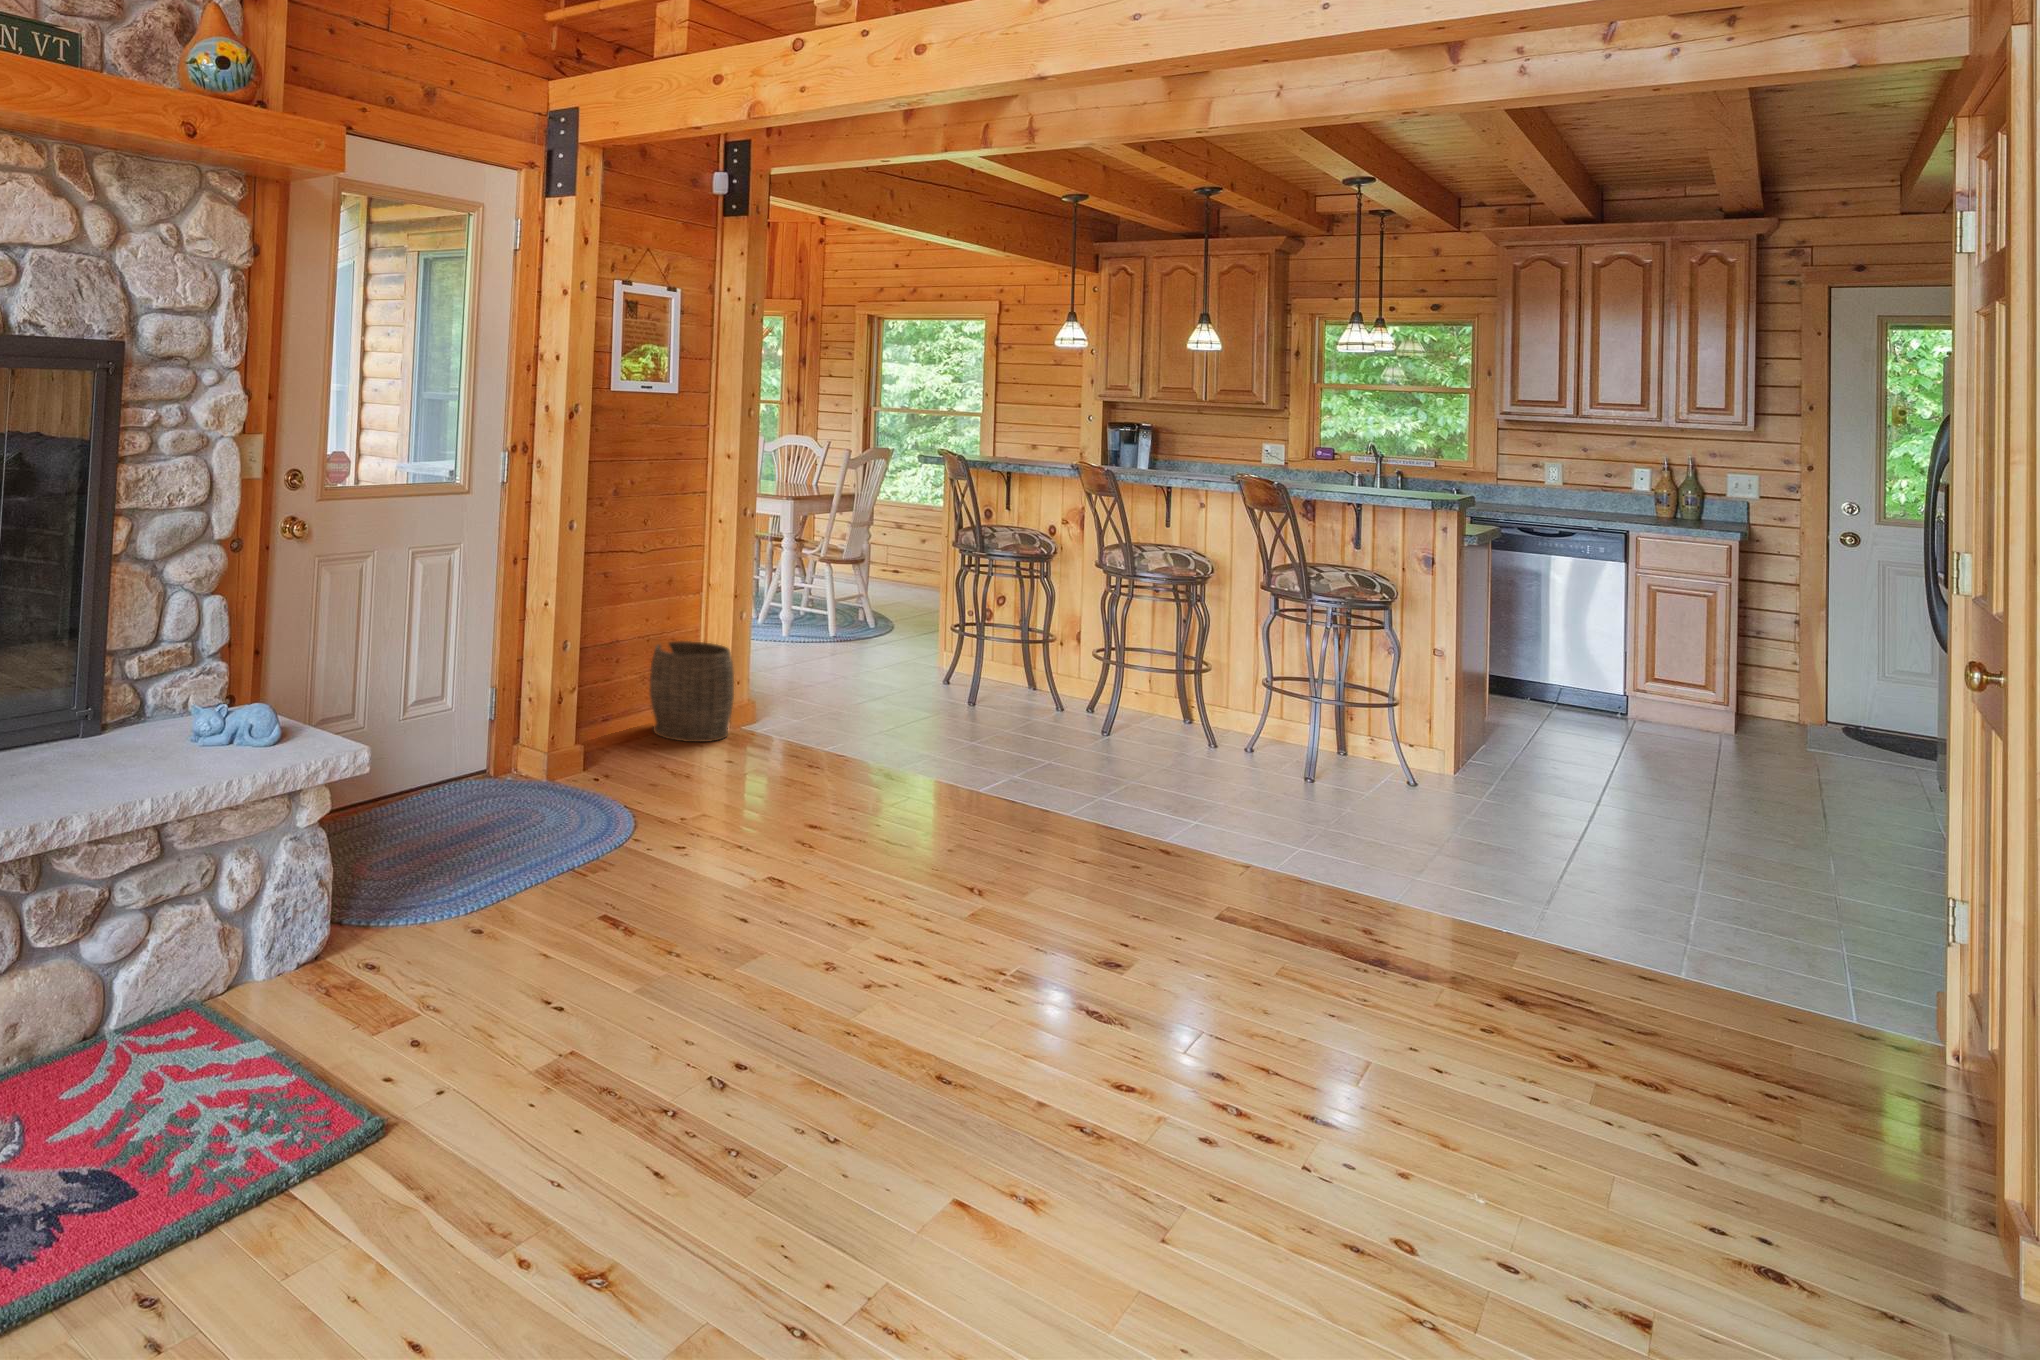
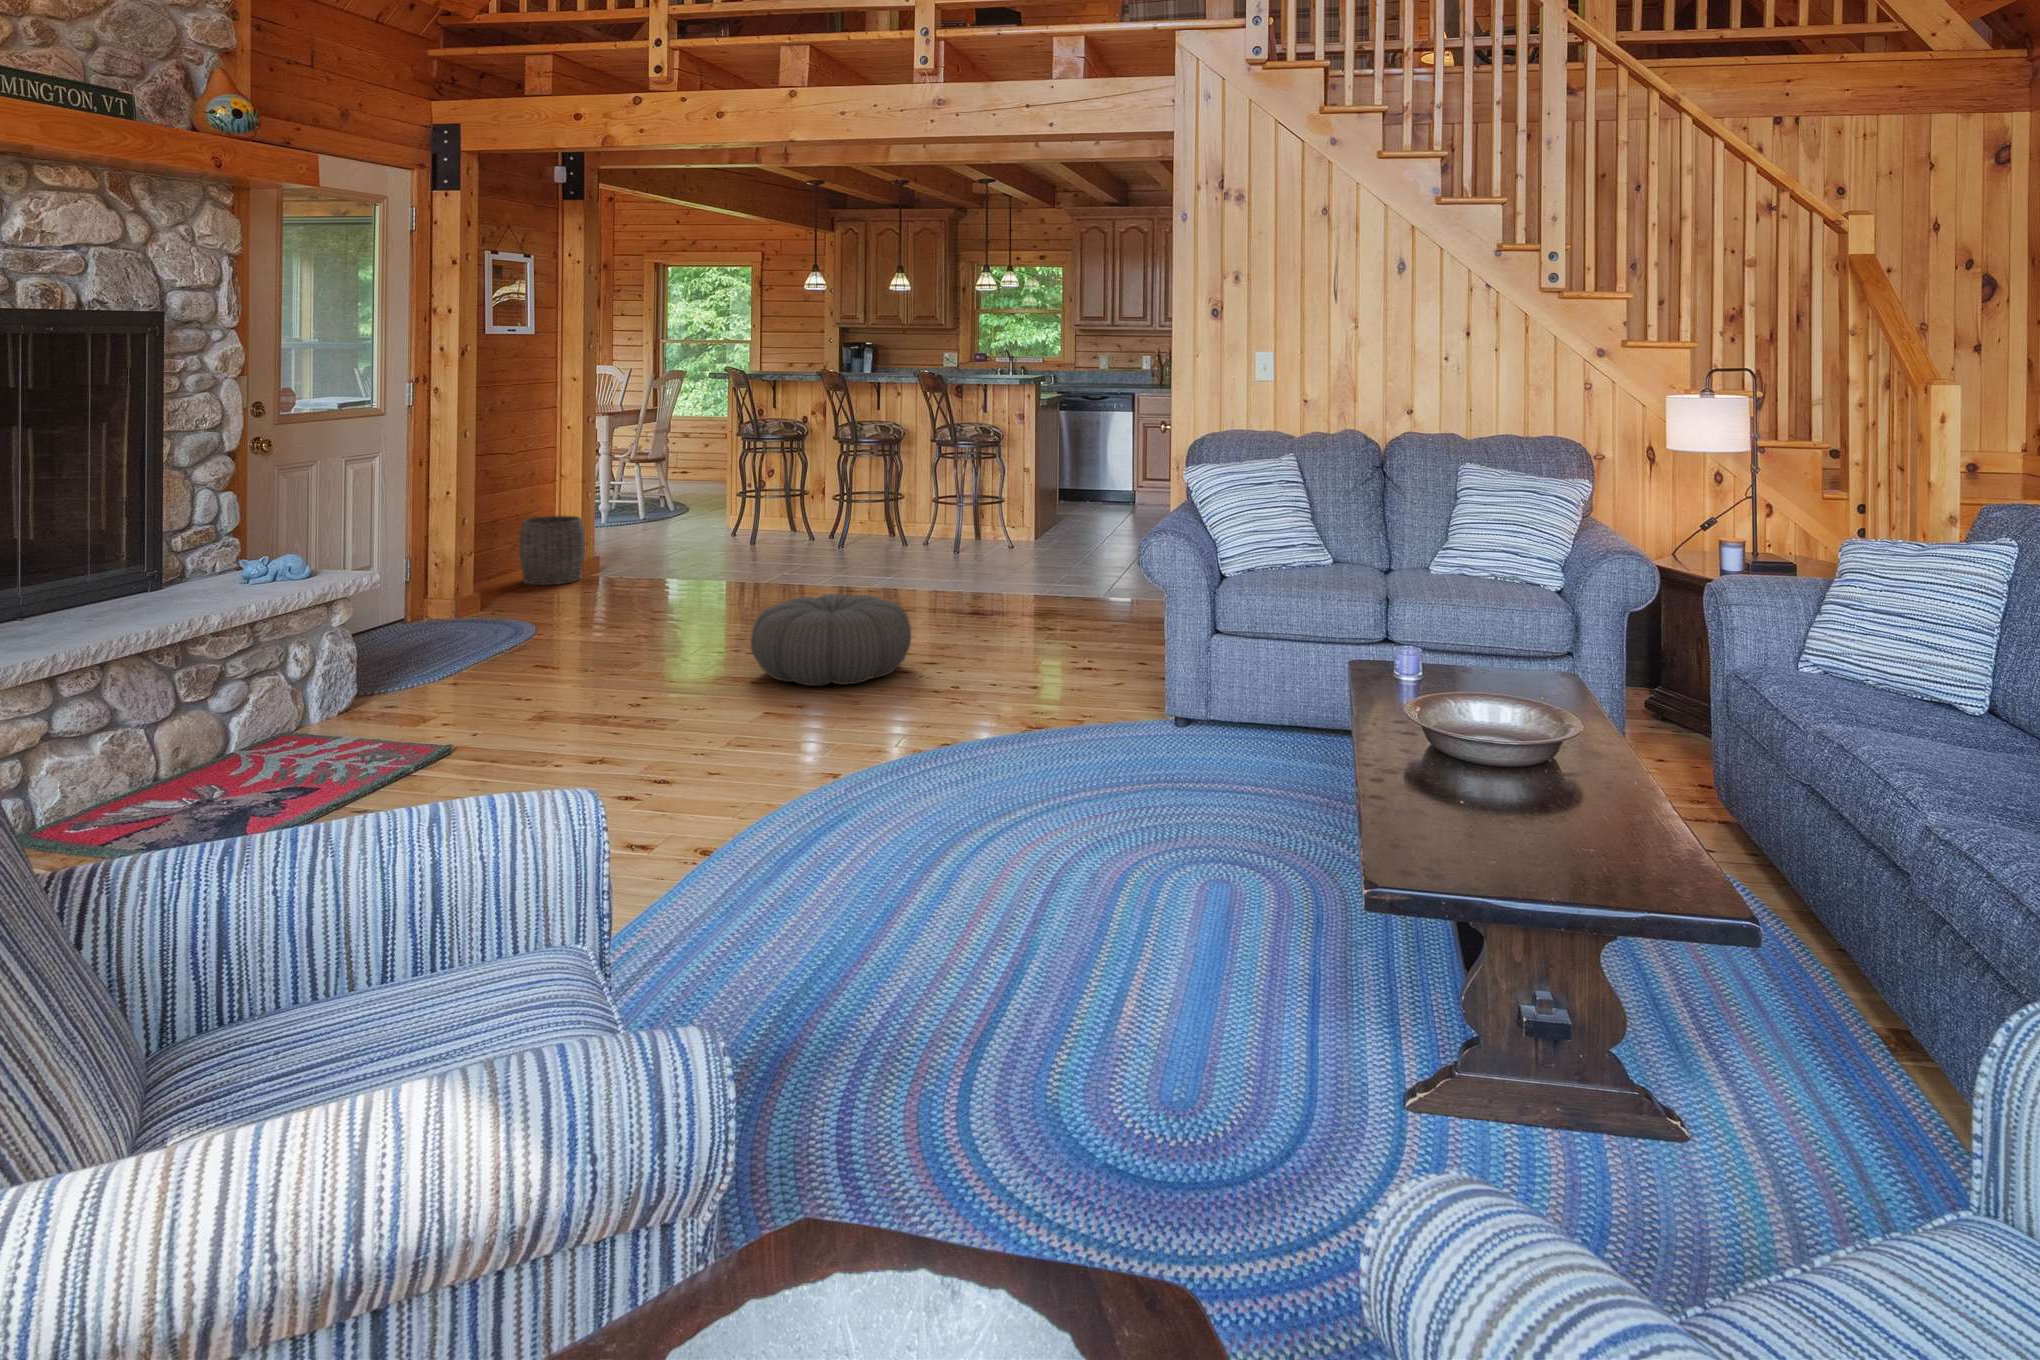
pouf: none [950,899,1289,1137] -> present [751,594,911,686]

